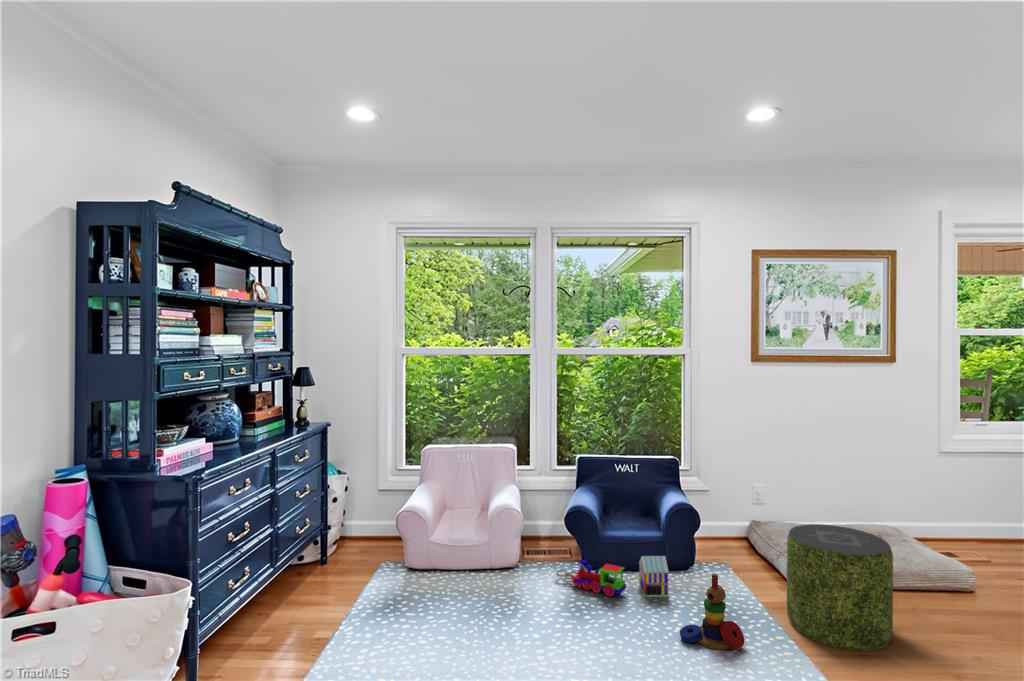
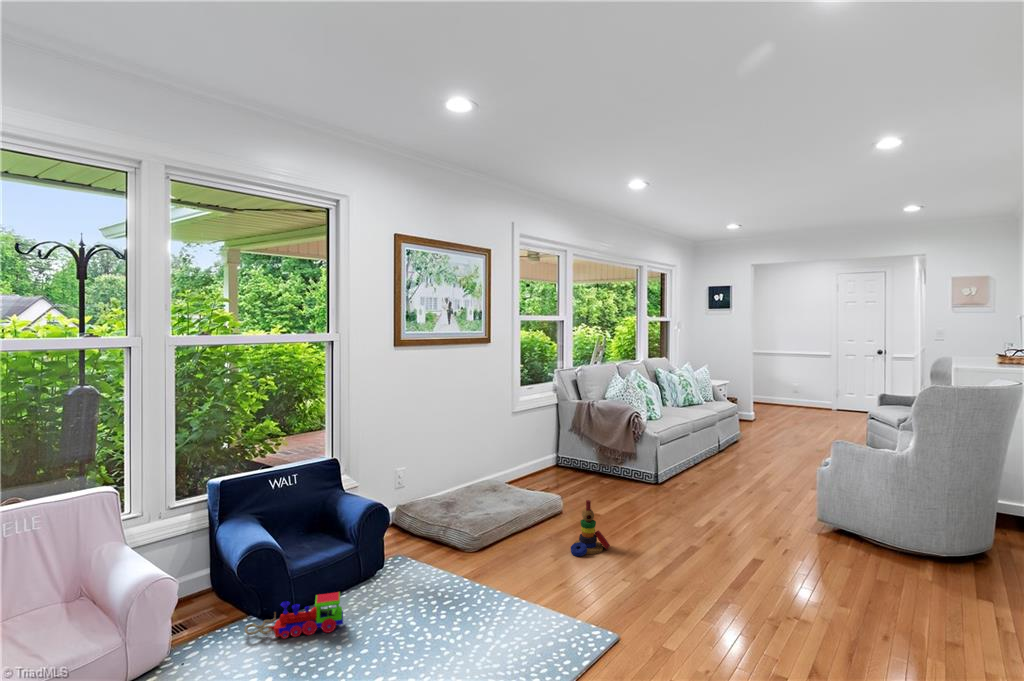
pouf: present [787,524,893,651] -> none [490,487,571,593]
toy house: present [639,556,668,597] -> none [349,563,386,616]
stacking toy: present [680,574,744,650] -> present [571,500,610,556]

